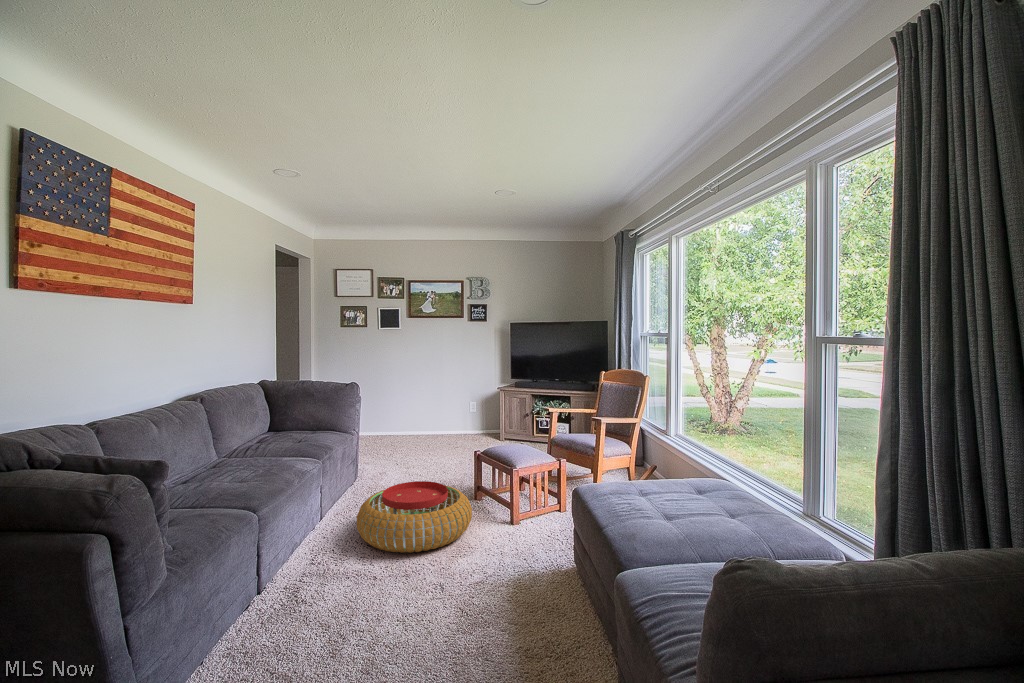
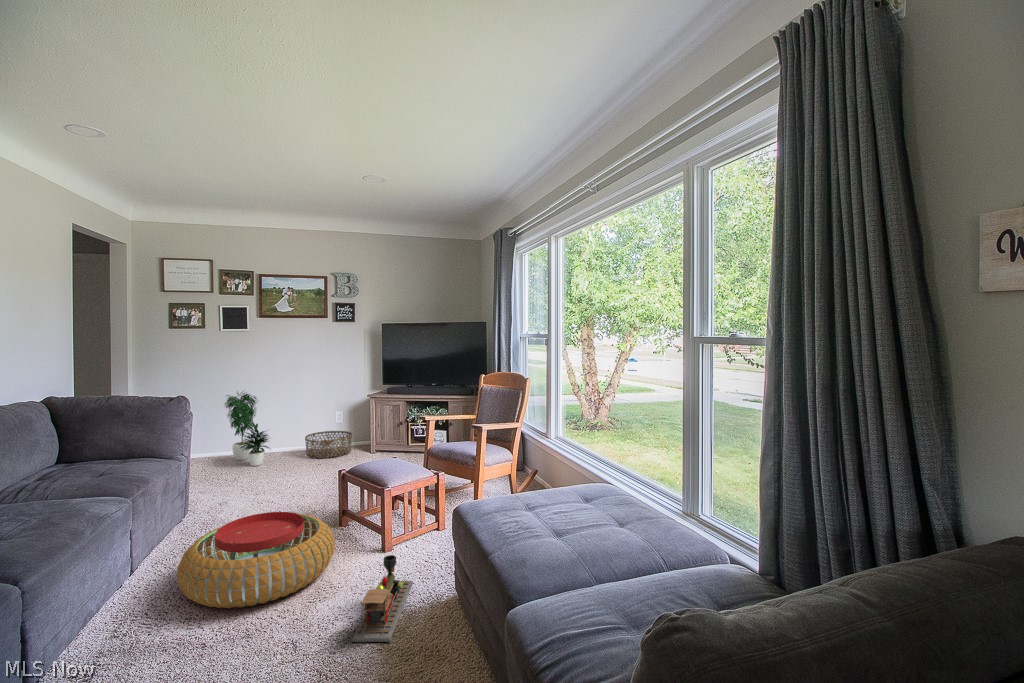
potted plant: none [381,379,419,446] -> present [225,393,269,466]
basket: none [445,419,484,443] -> present [305,431,352,458]
toy train: none [487,525,537,594] -> present [352,555,413,642]

